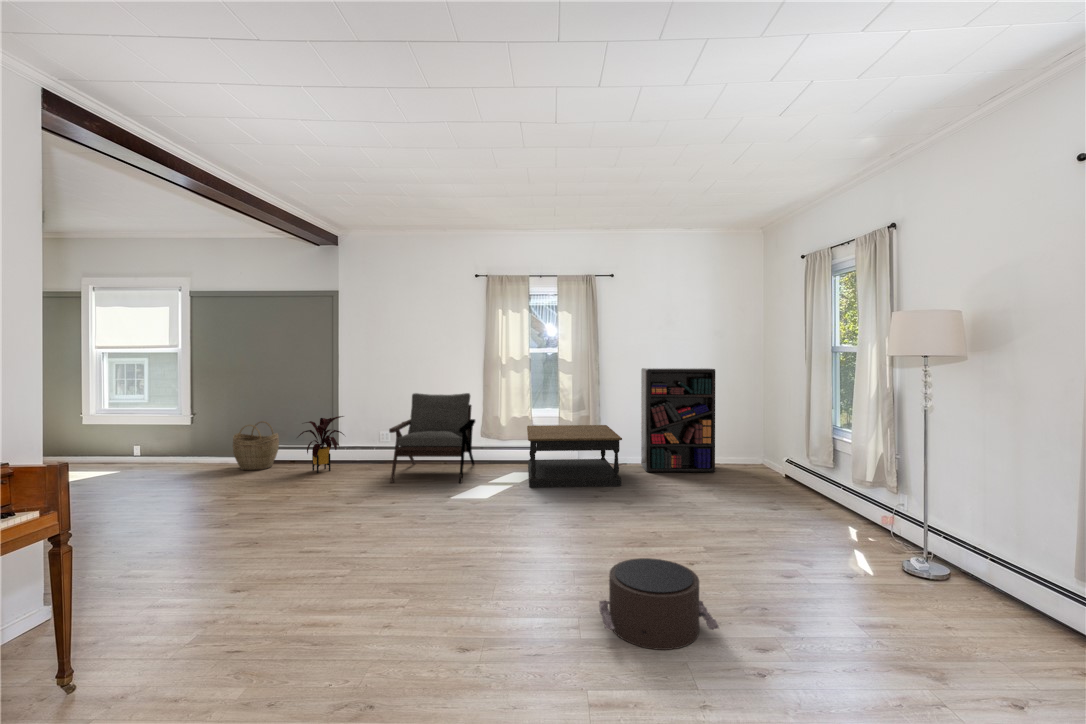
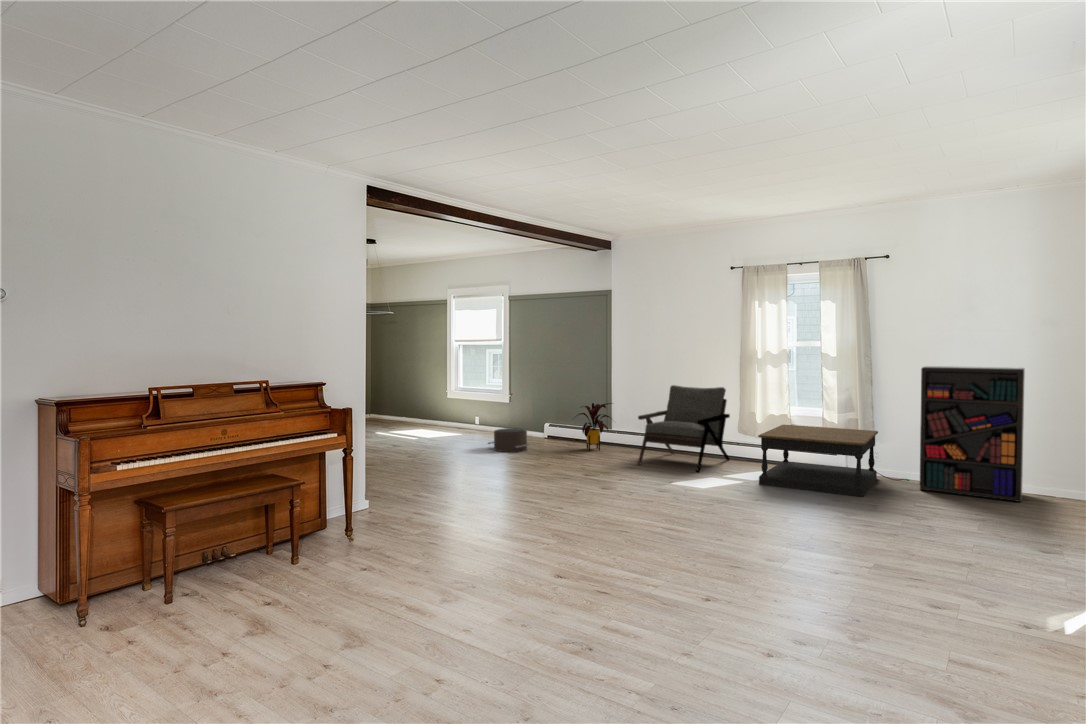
woven basket: present [233,421,279,470] -> none [532,404,566,444]
pouf: present [599,558,719,650] -> present [488,428,529,452]

